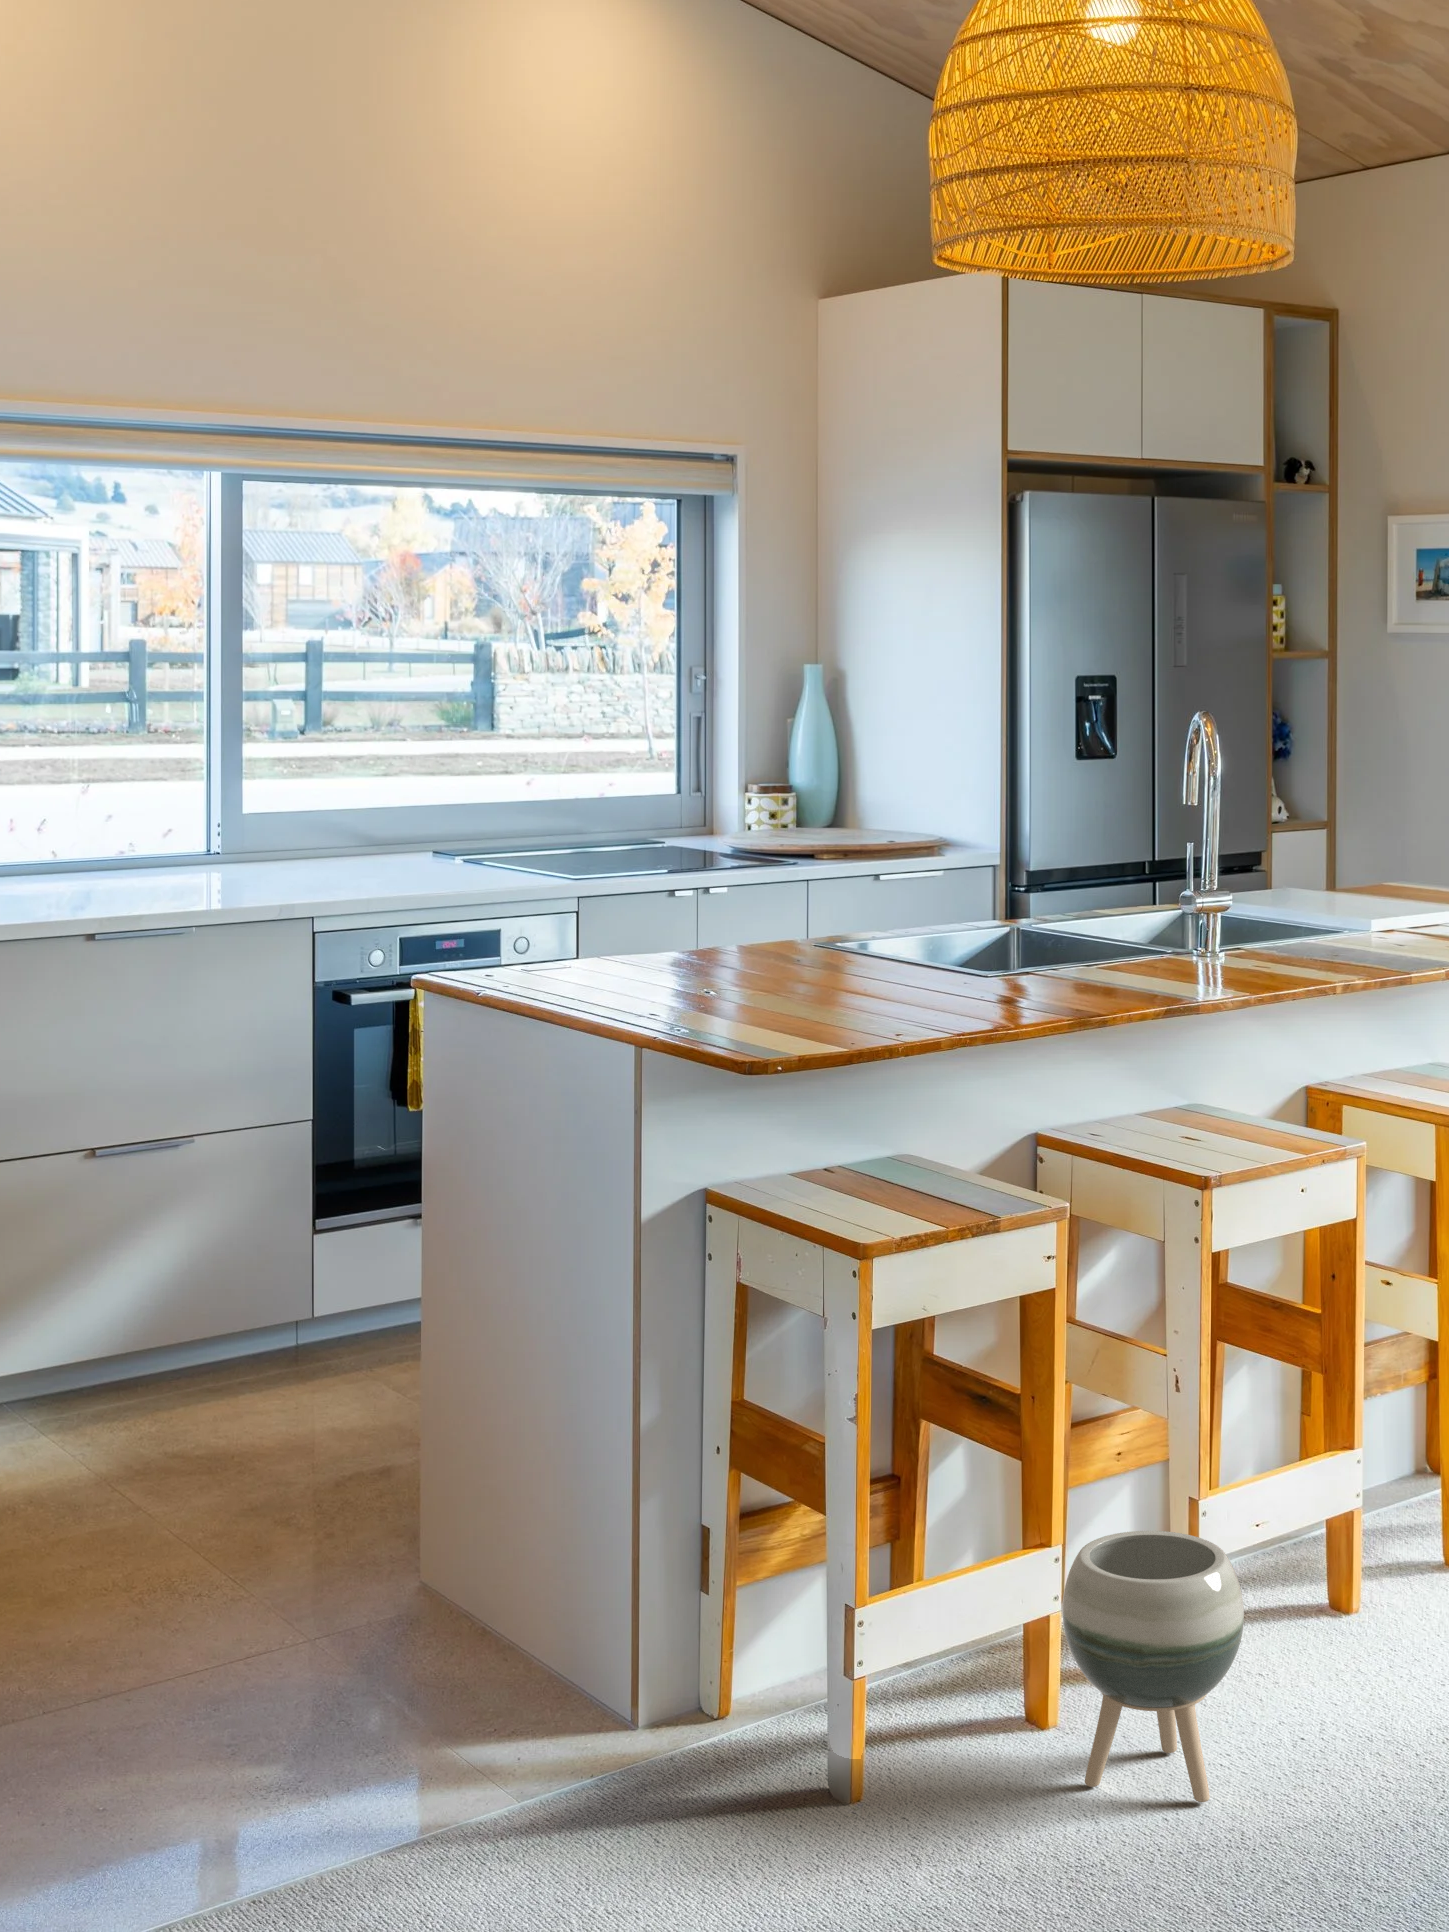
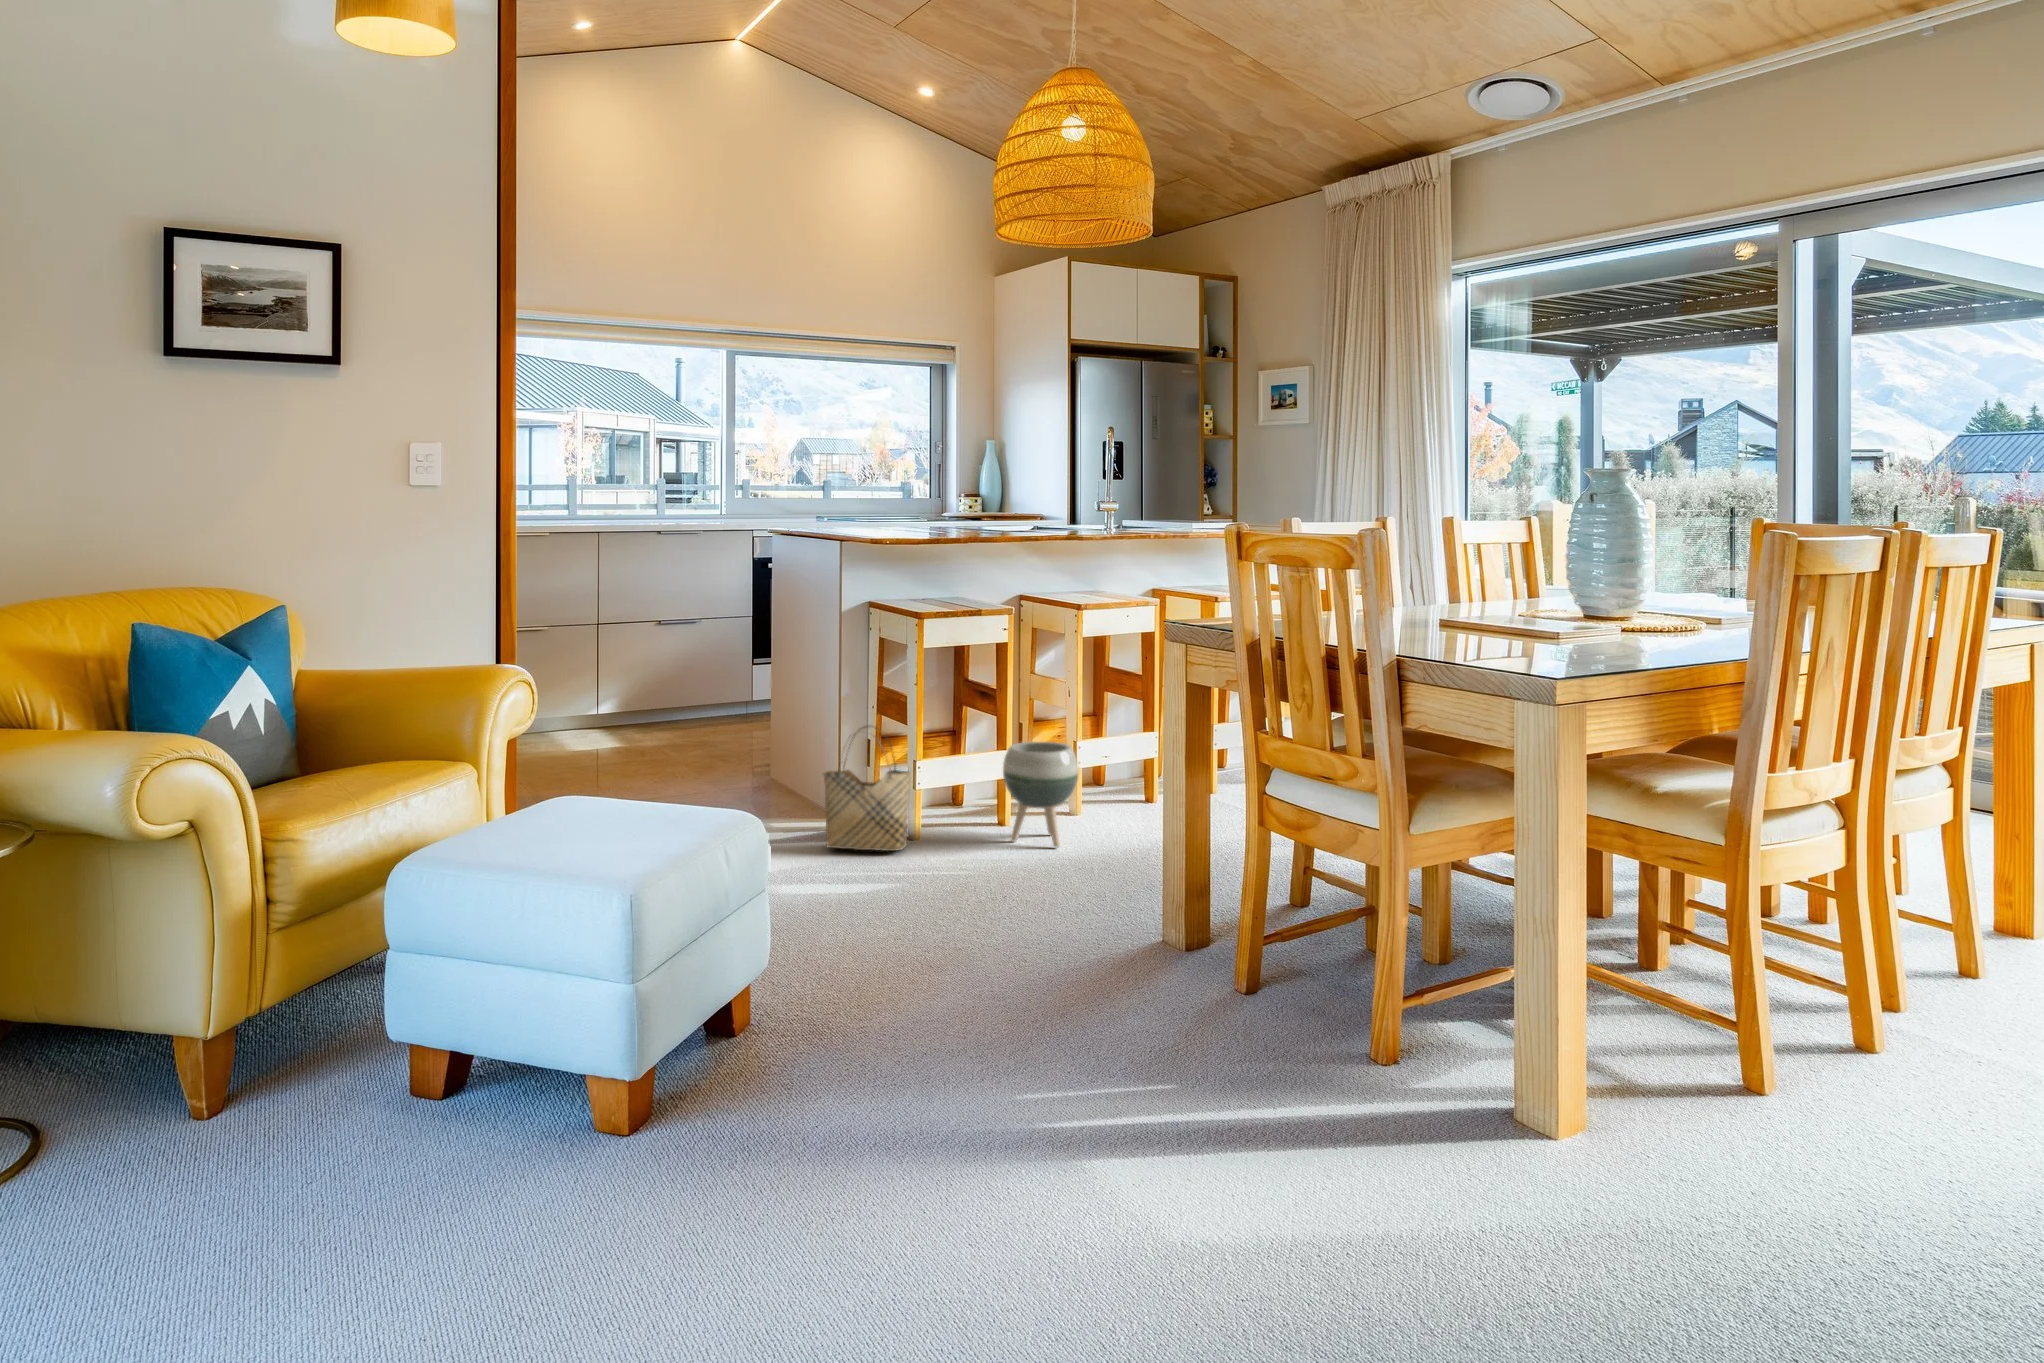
woven basket: none [639,1533,860,1859] -> present [823,725,912,851]

